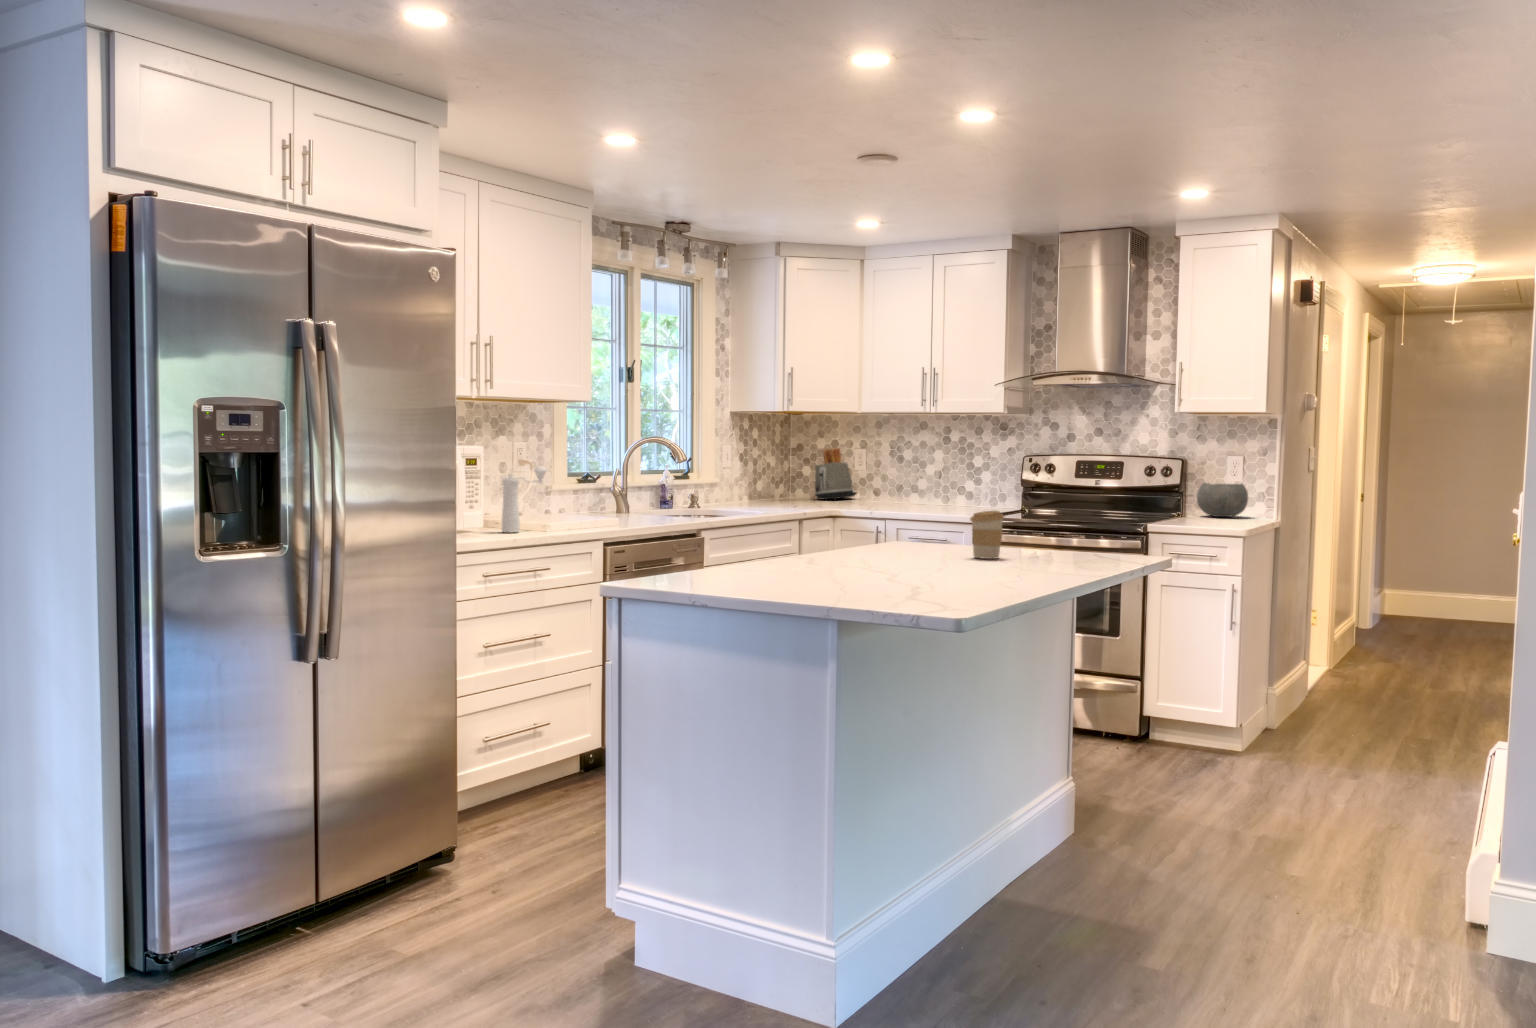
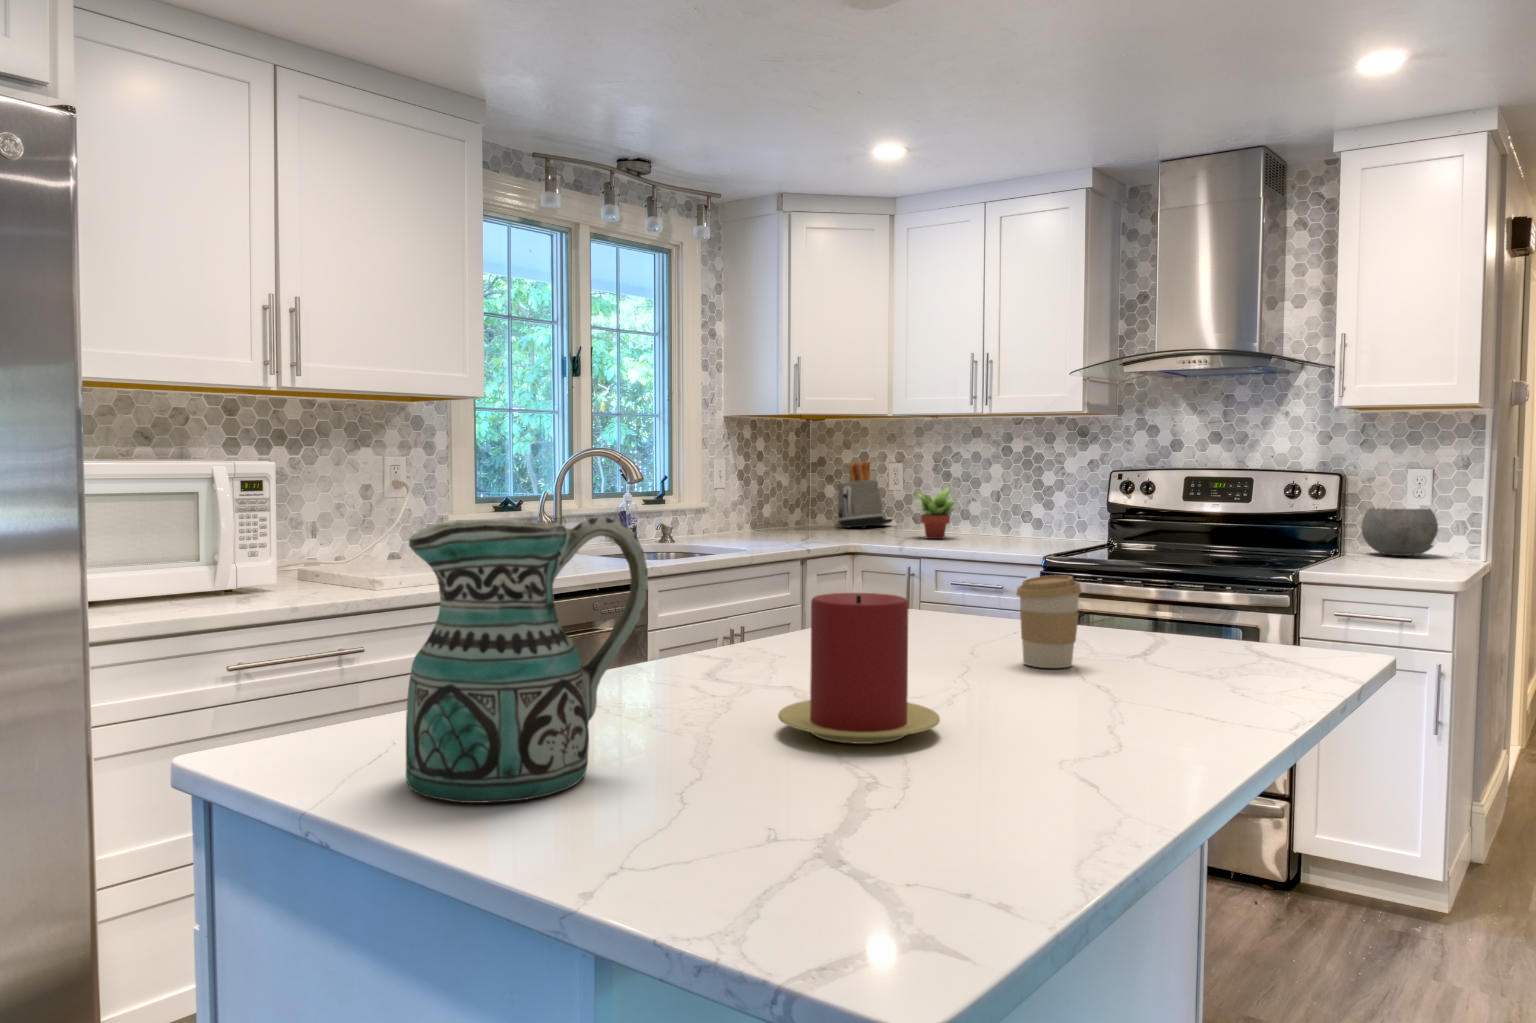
pepper mill: present [502,467,547,532] -> none [300,492,379,593]
succulent plant: none [874,467,914,507] -> present [916,487,959,539]
ceramic pitcher: none [723,473,820,588] -> present [406,517,648,803]
candle: none [867,512,941,577] -> present [778,593,940,744]

